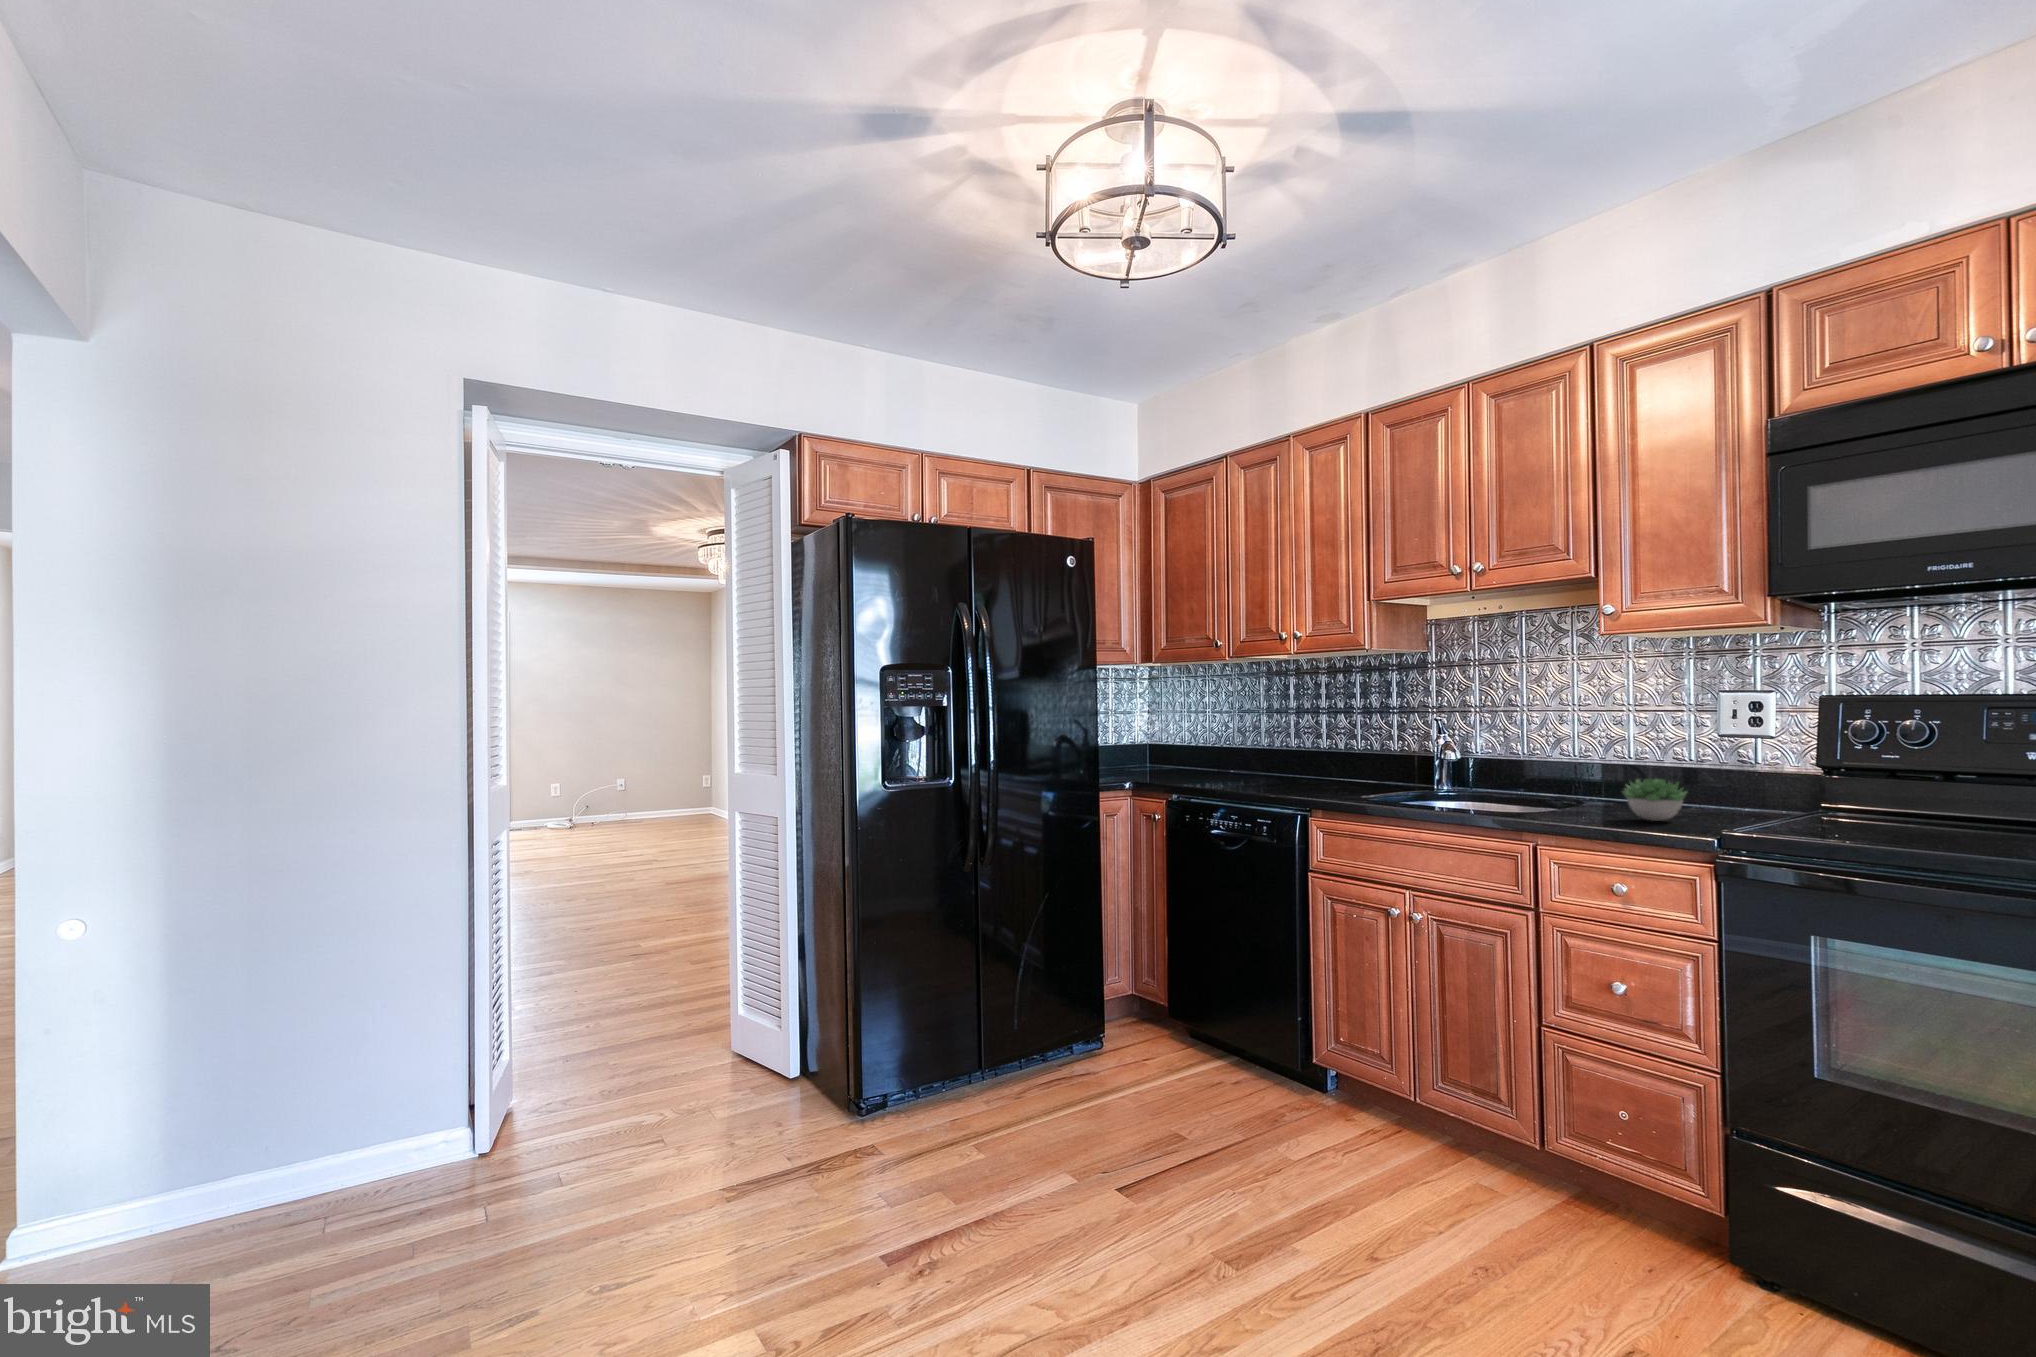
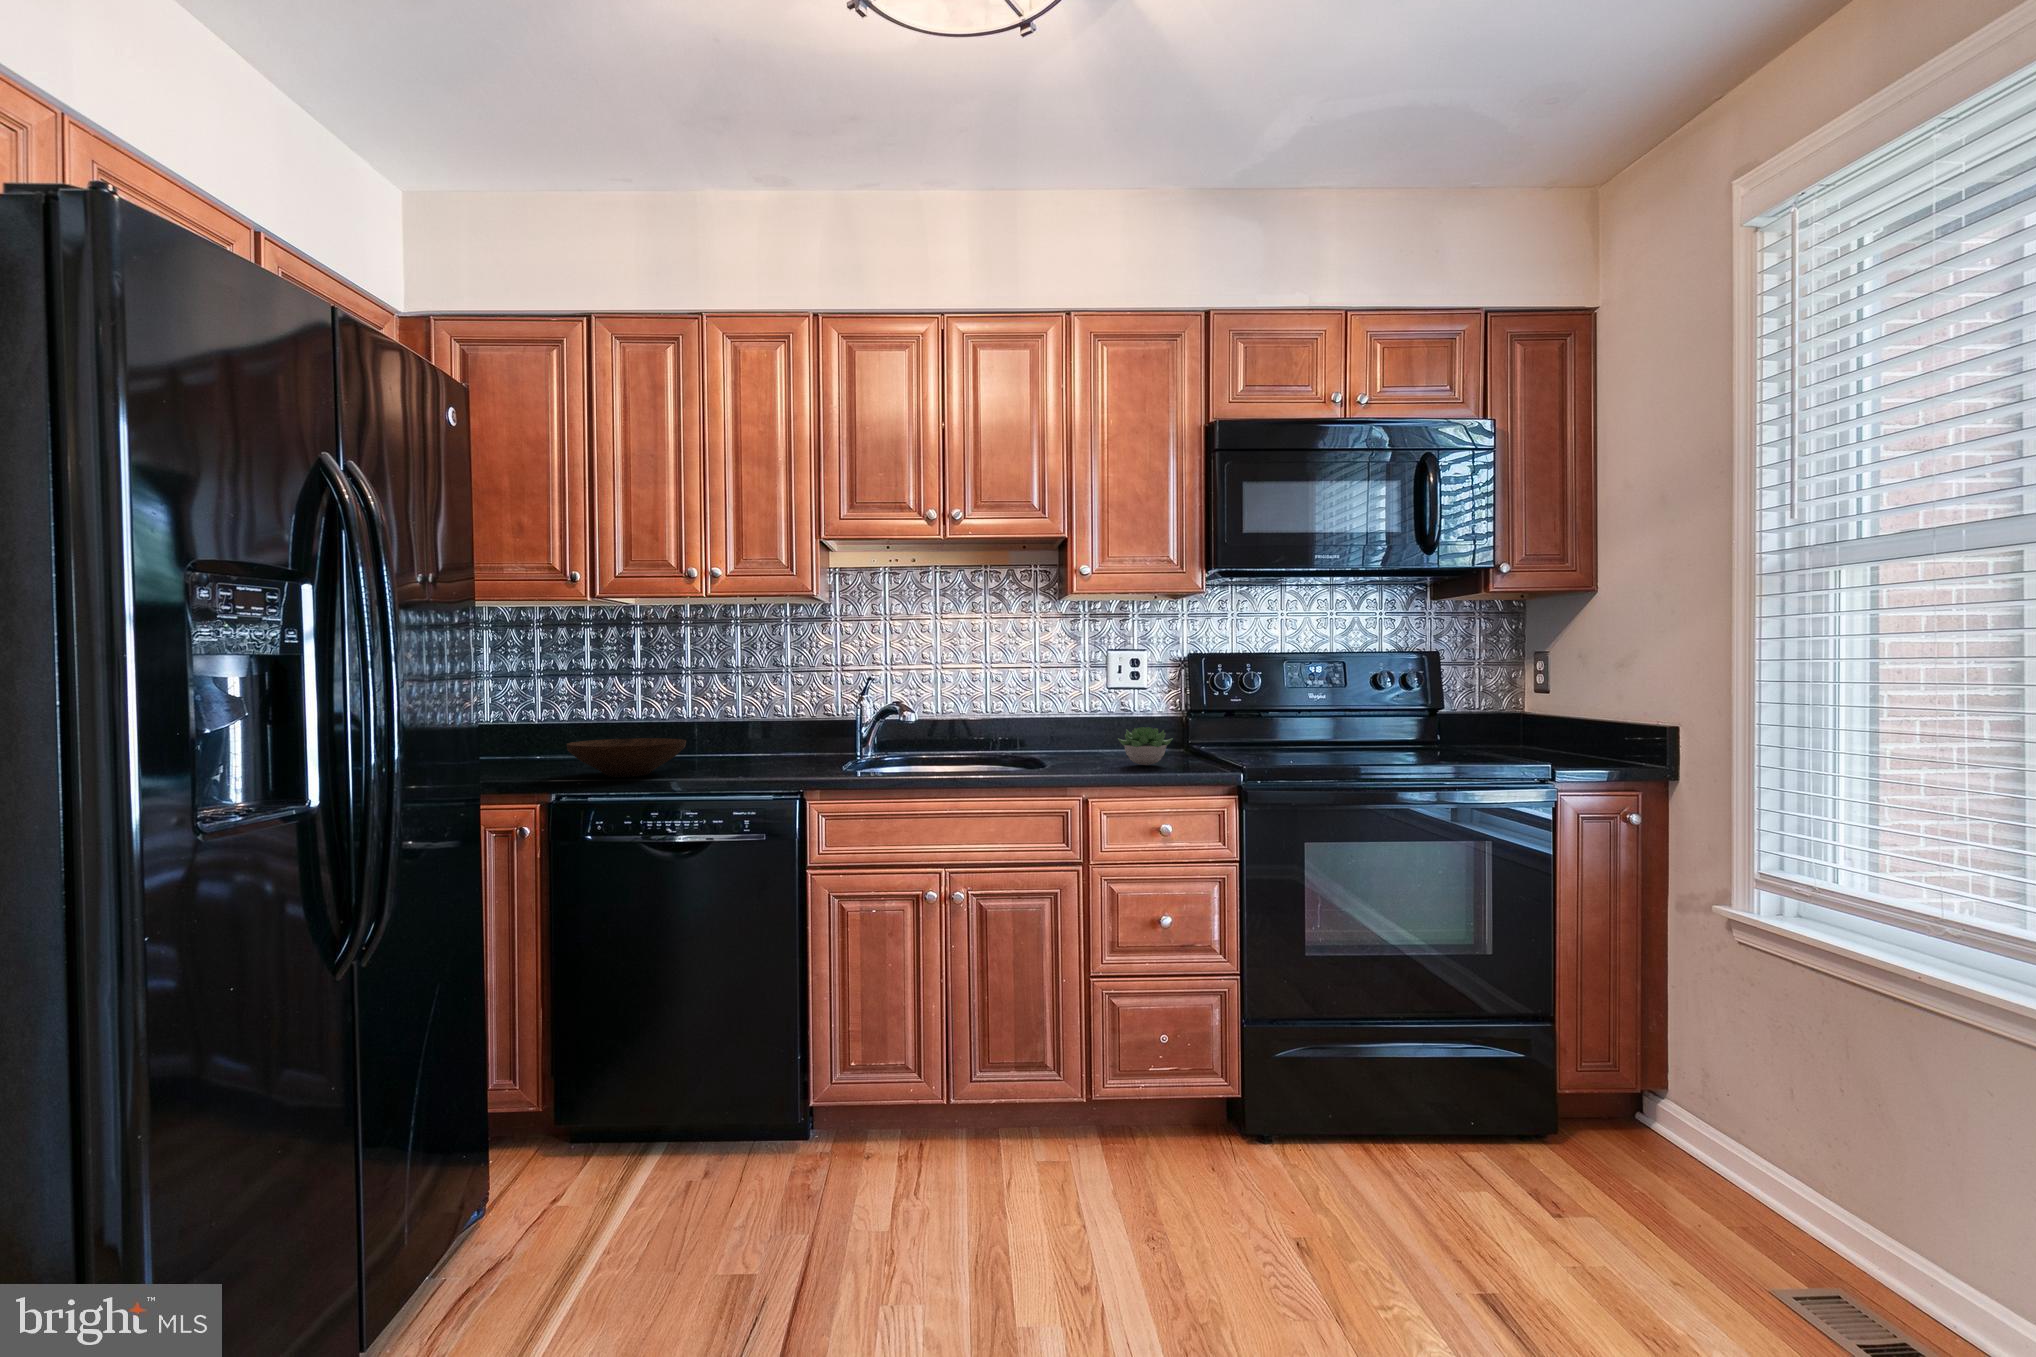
wooden bowl: none [1230,757,1313,785] -> present [567,738,686,777]

